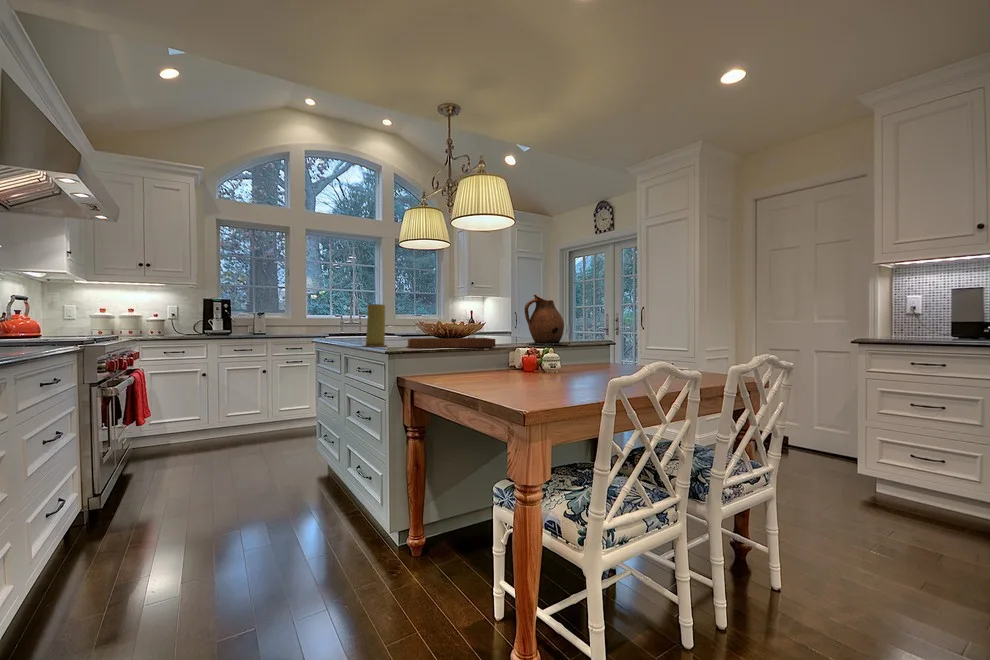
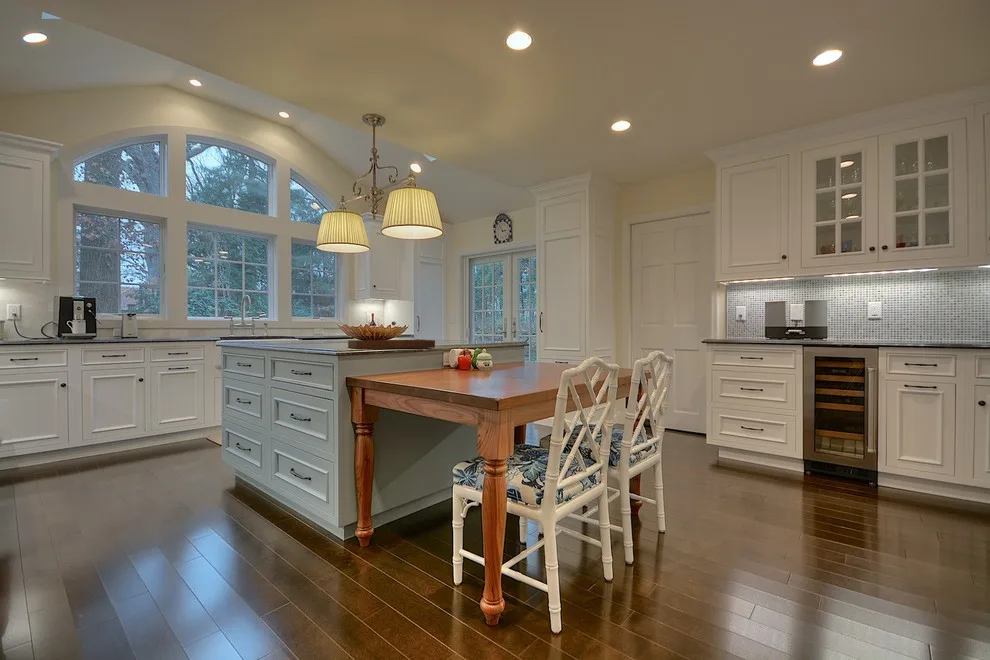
ceramic pitcher: present [525,295,570,345] -> none [453,300,492,346]
candle: present [365,304,387,346] -> none [305,307,330,348]

